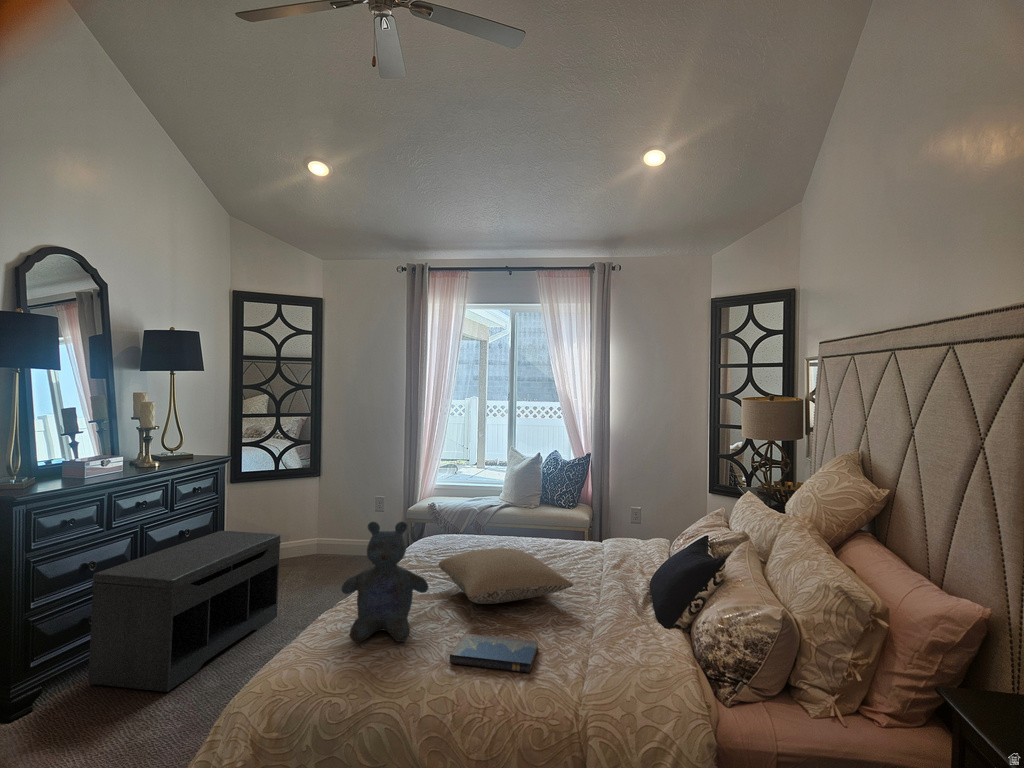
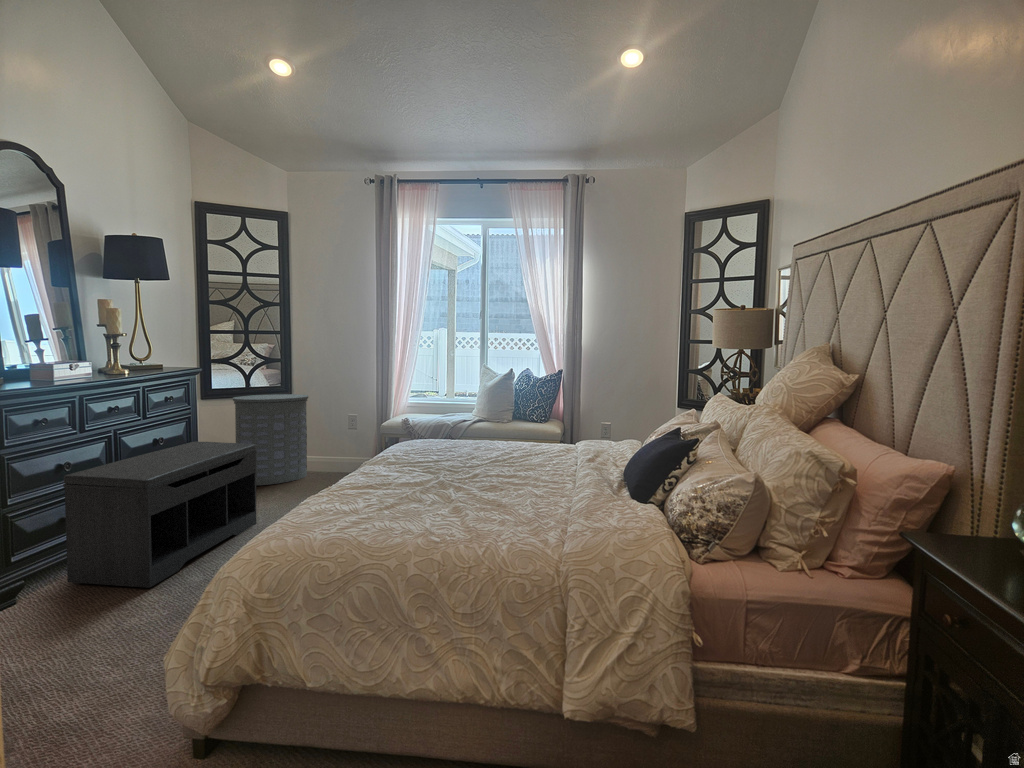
laundry hamper: none [260,477,335,571] -> present [233,394,308,486]
stuffed bear: present [342,522,429,643] -> none [323,407,410,521]
pillow: present [439,548,574,604] -> none [419,441,552,489]
hardcover book: present [450,633,538,673] -> none [434,512,520,541]

